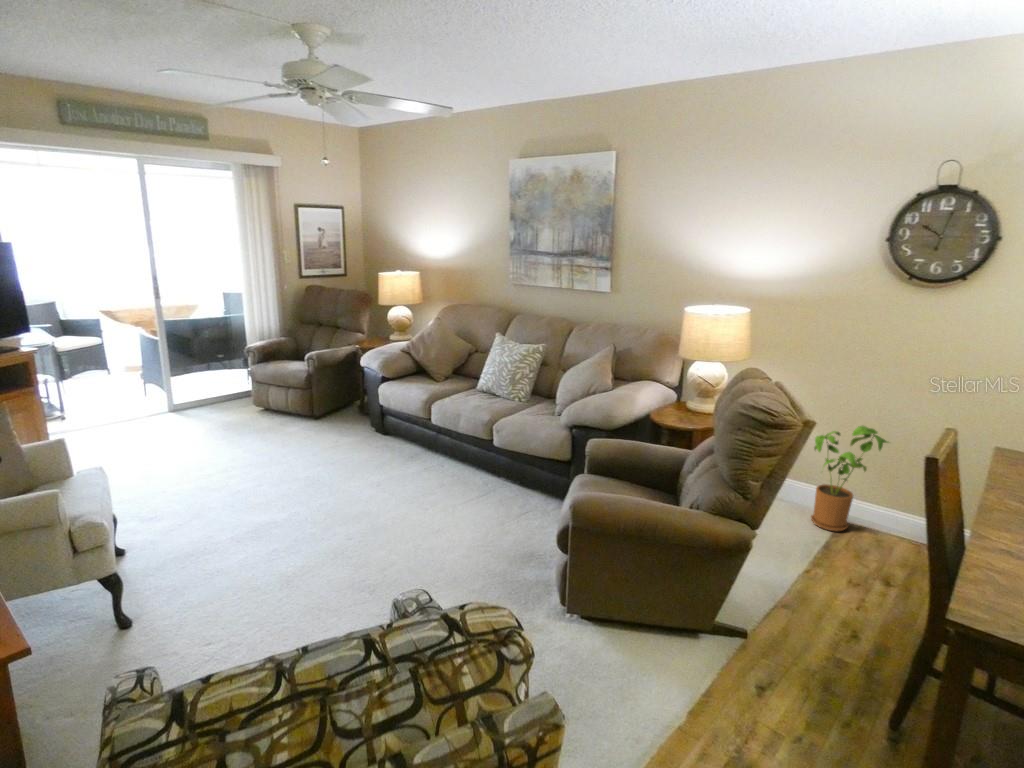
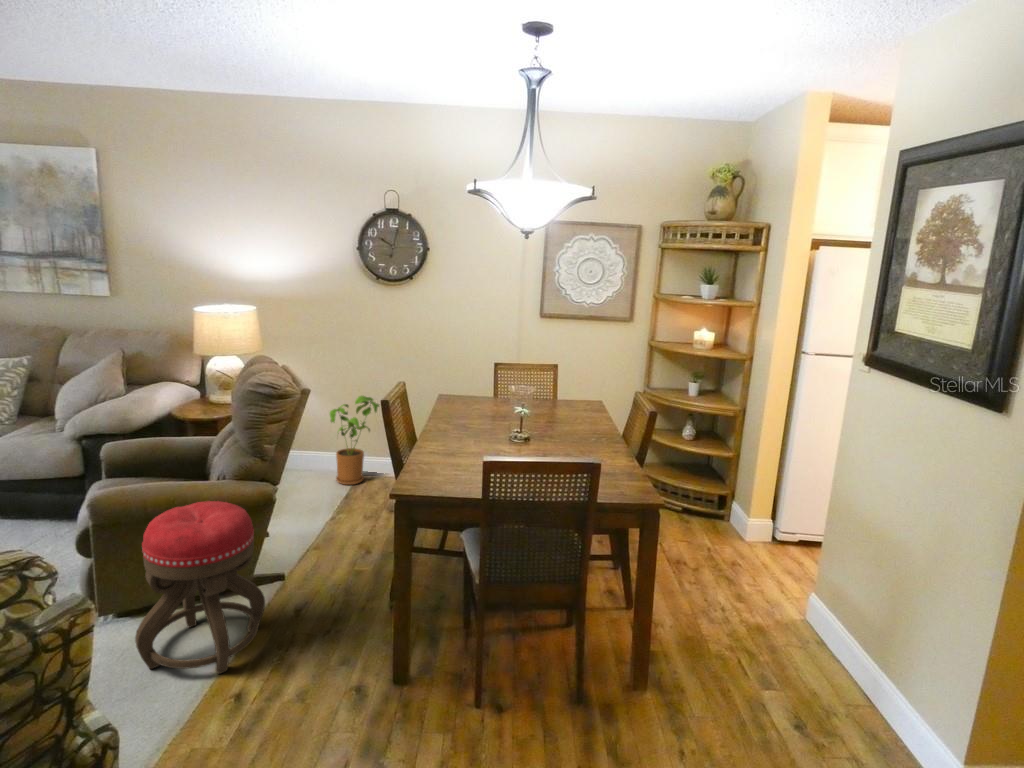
ottoman: none [593,532,727,739] -> present [135,501,265,674]

